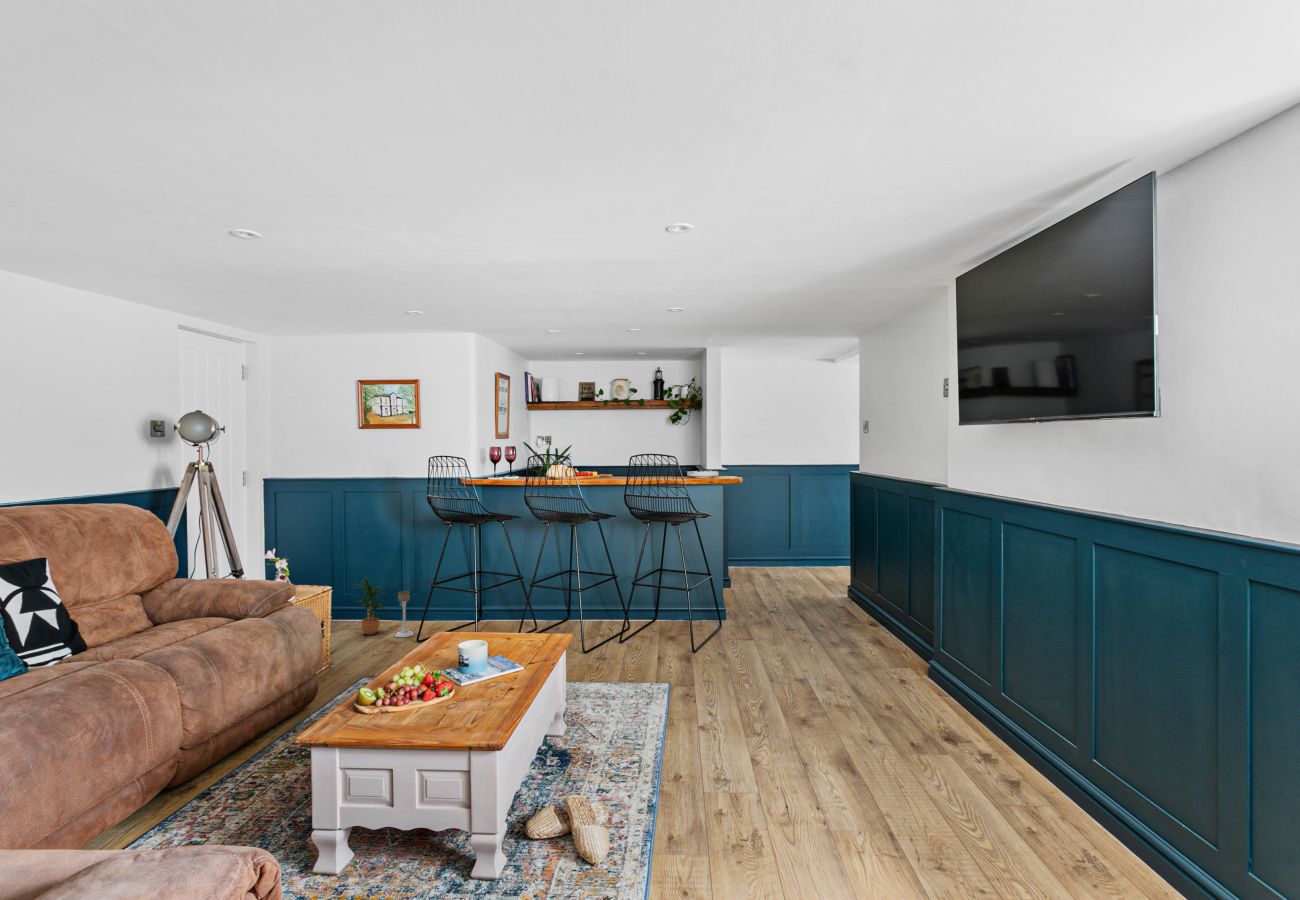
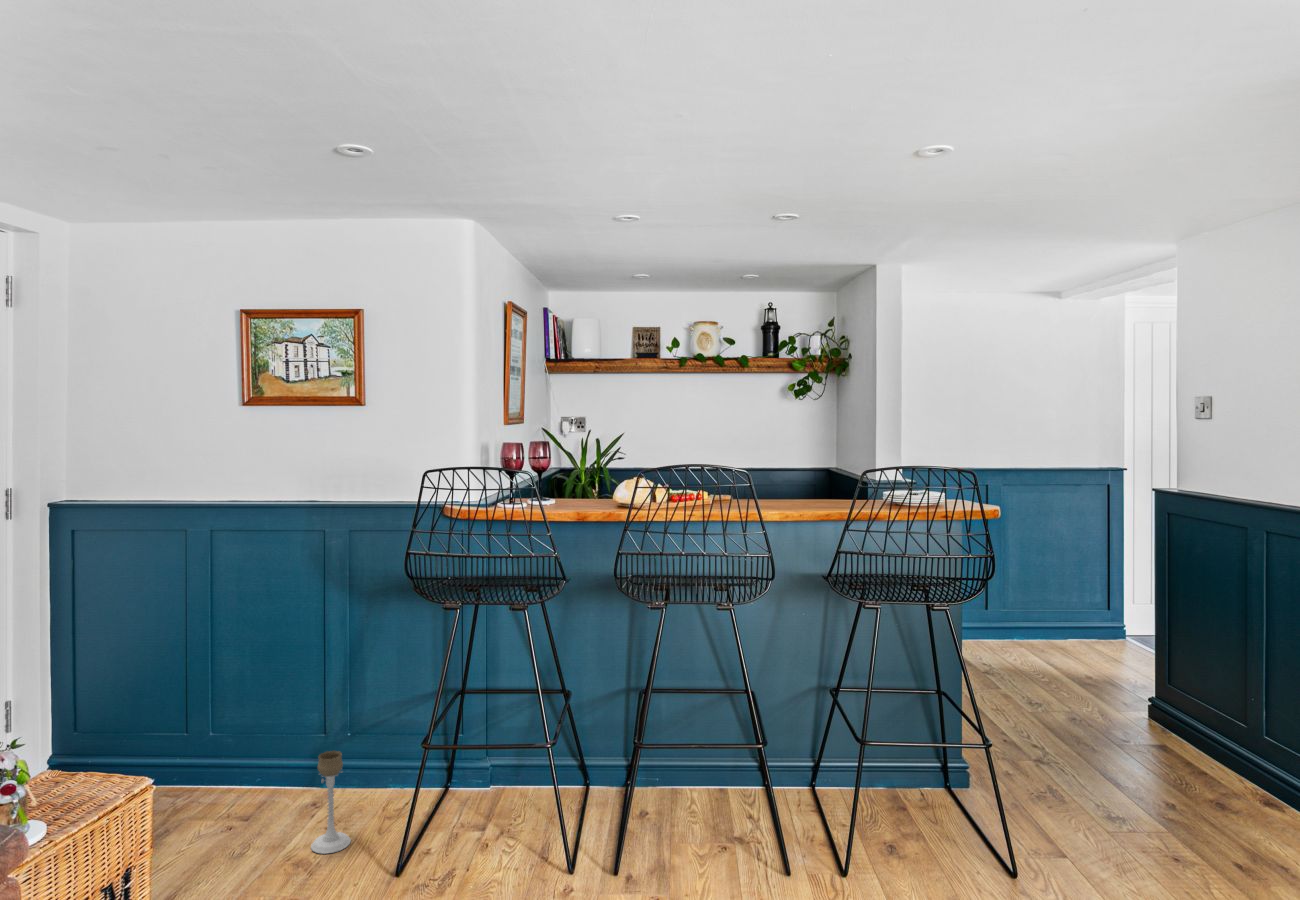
potted plant: present [355,577,386,635] -> none [225,718,296,841]

